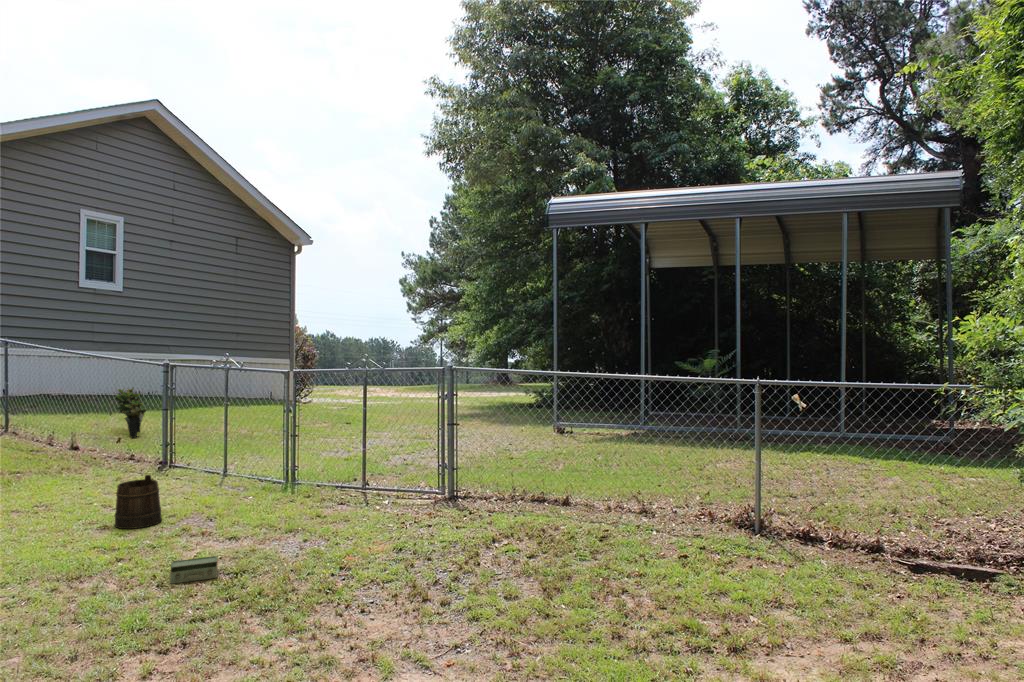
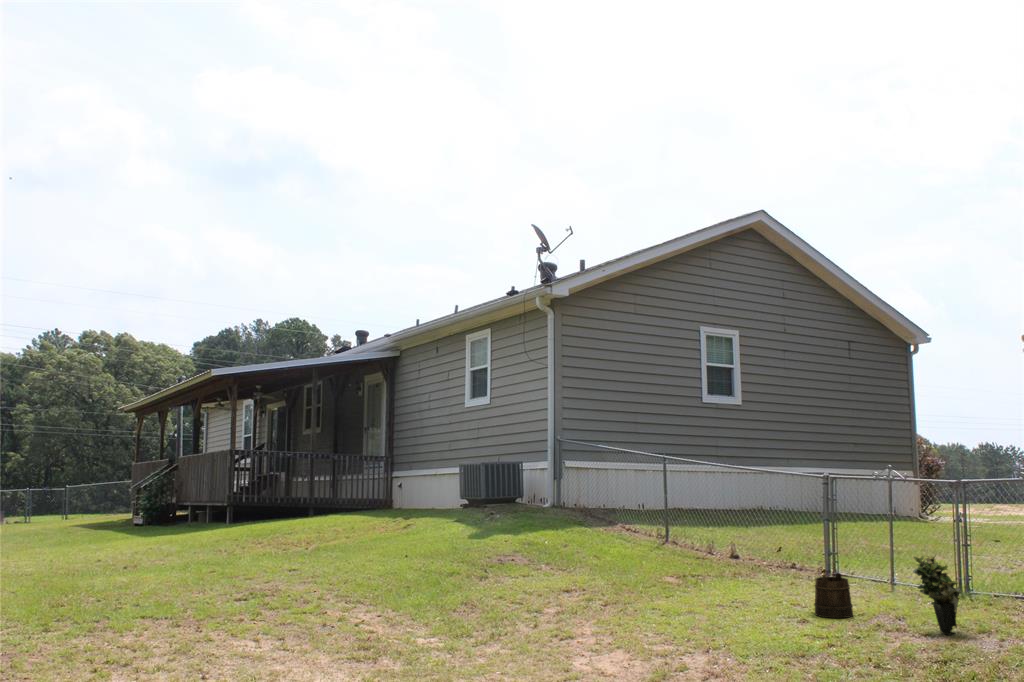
potted plant: present [114,388,146,438] -> present [913,555,961,635]
toolbox: present [170,556,217,584] -> none [886,640,929,658]

